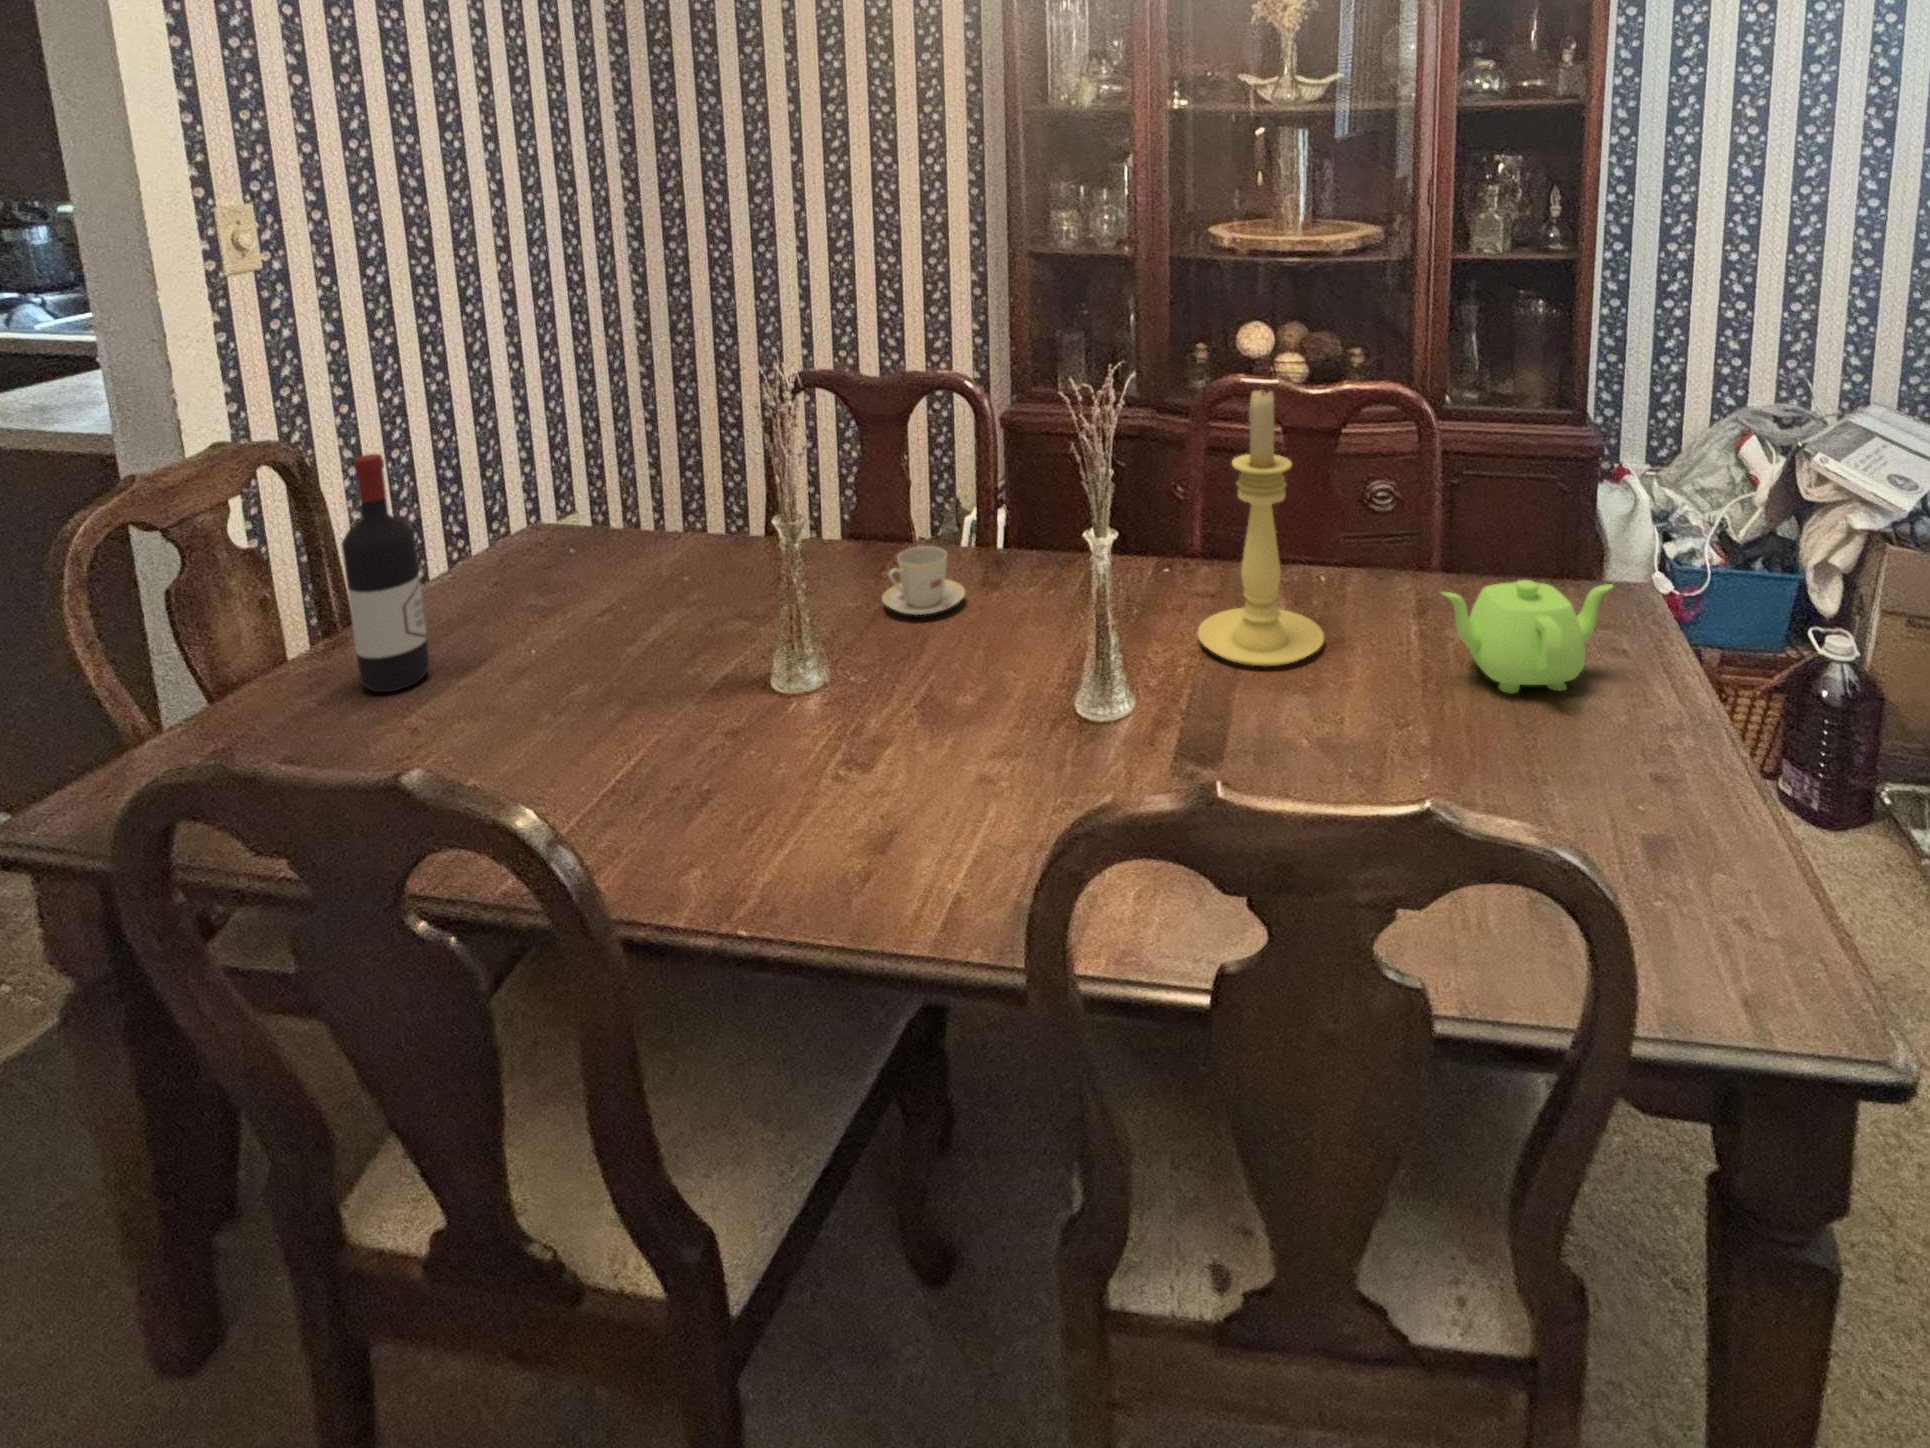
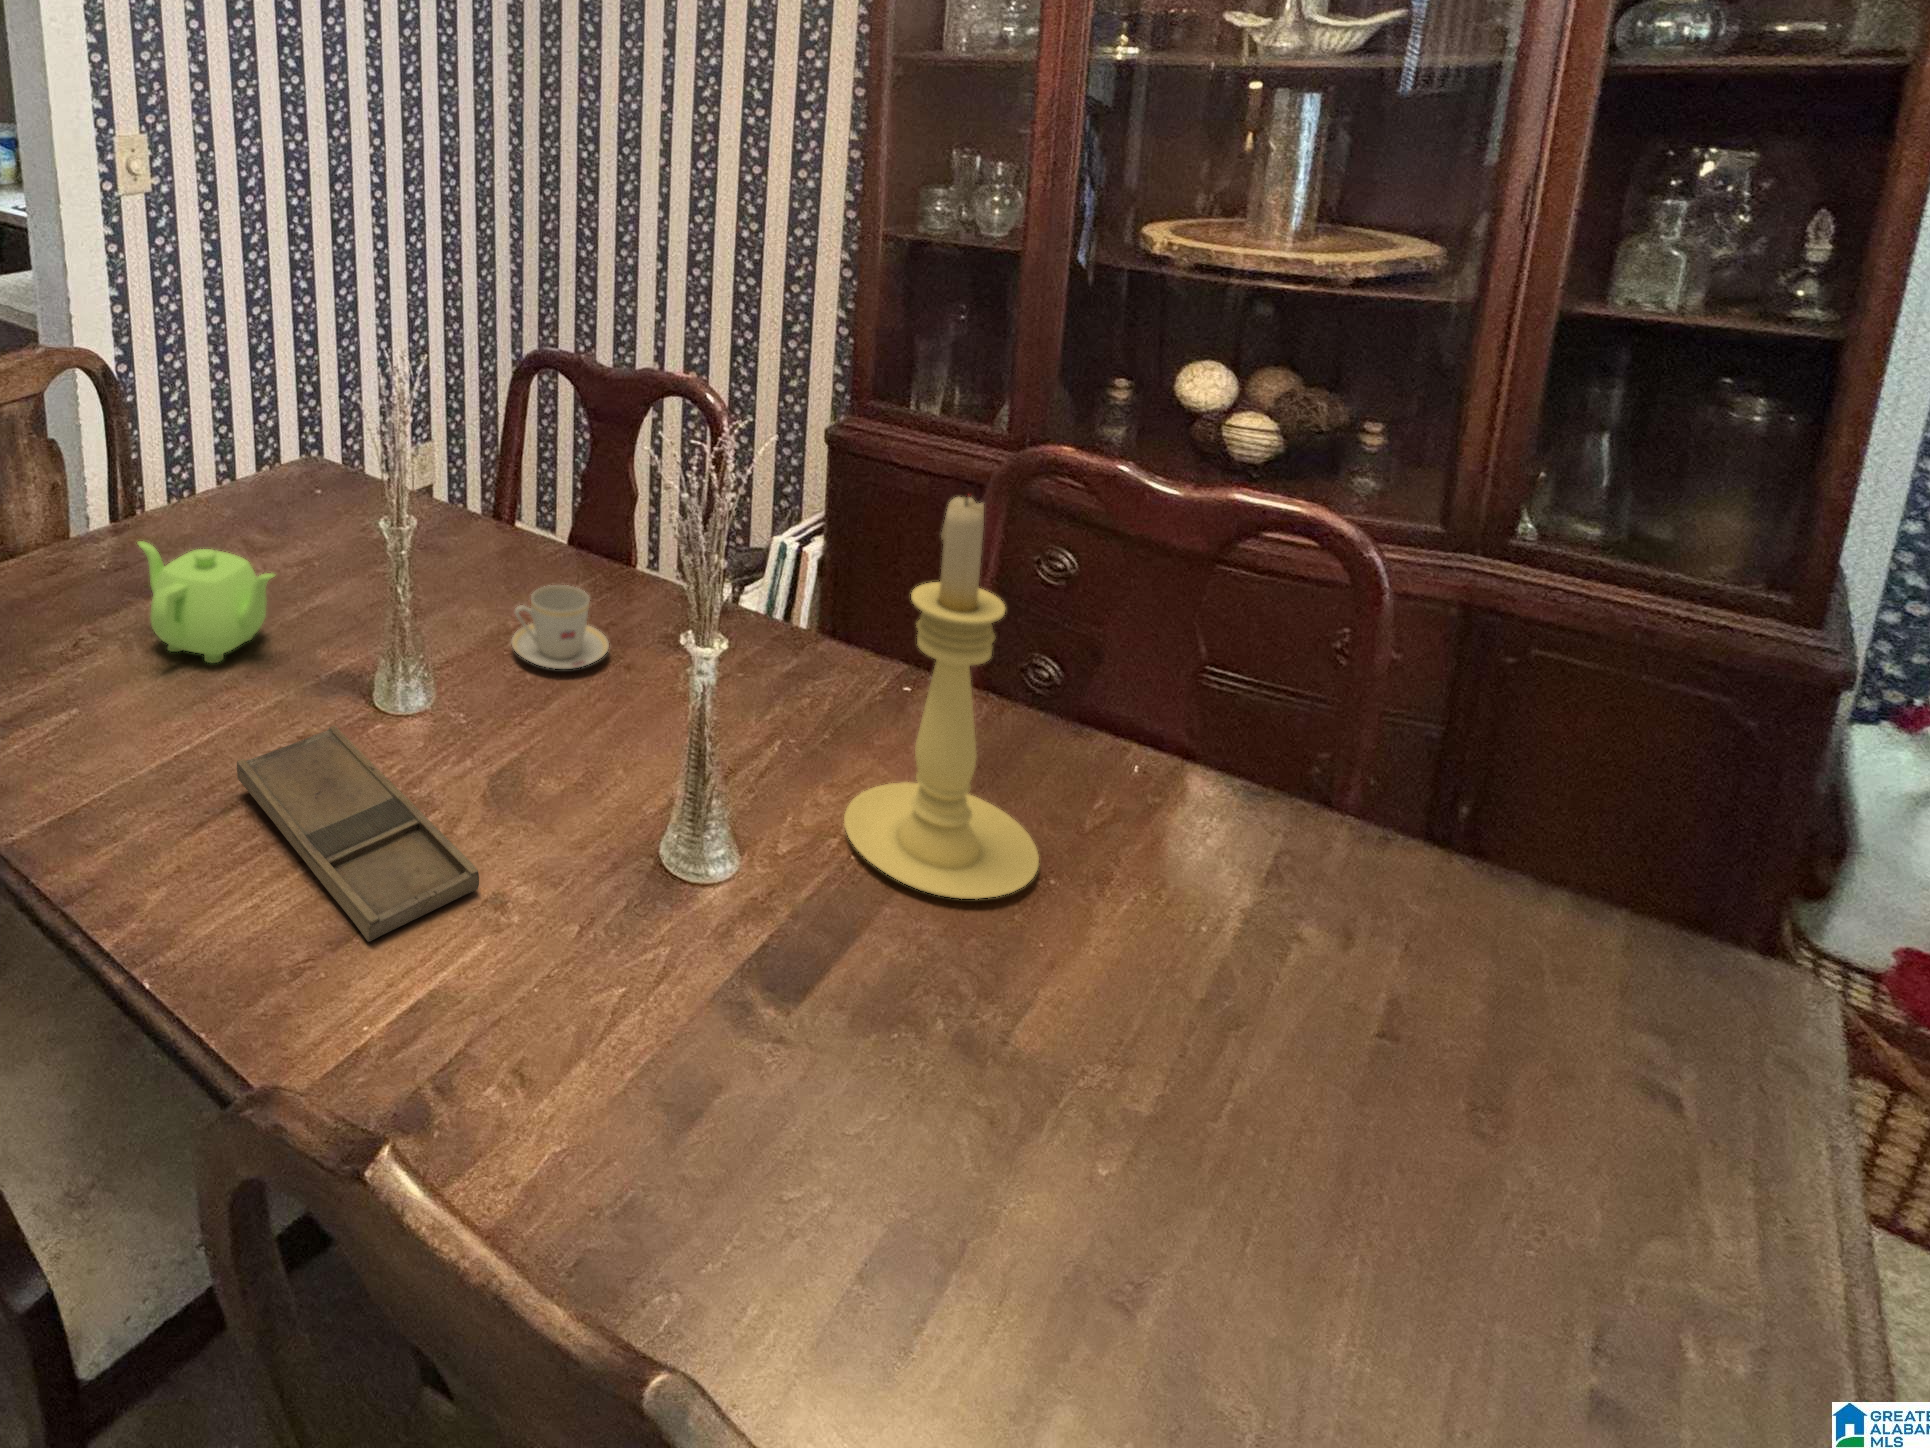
wine bottle: present [342,454,429,692] -> none [30,385,100,605]
teapot: present [1442,580,1613,693] -> present [138,541,275,663]
tray: none [737,690,995,815] -> present [237,726,479,942]

